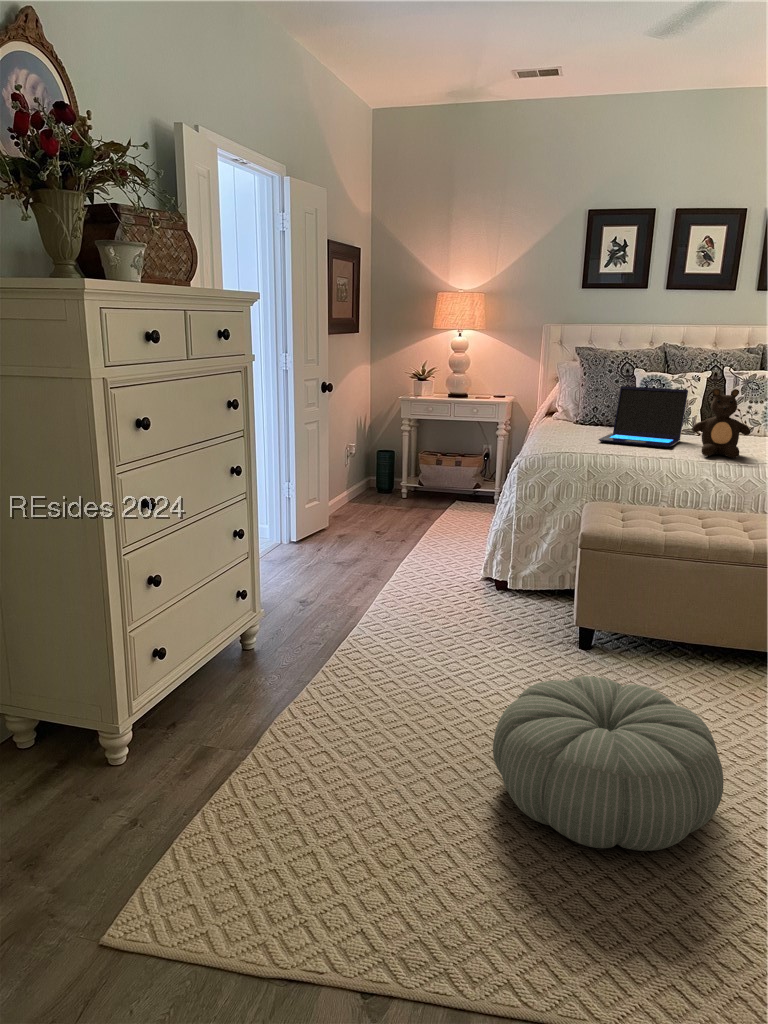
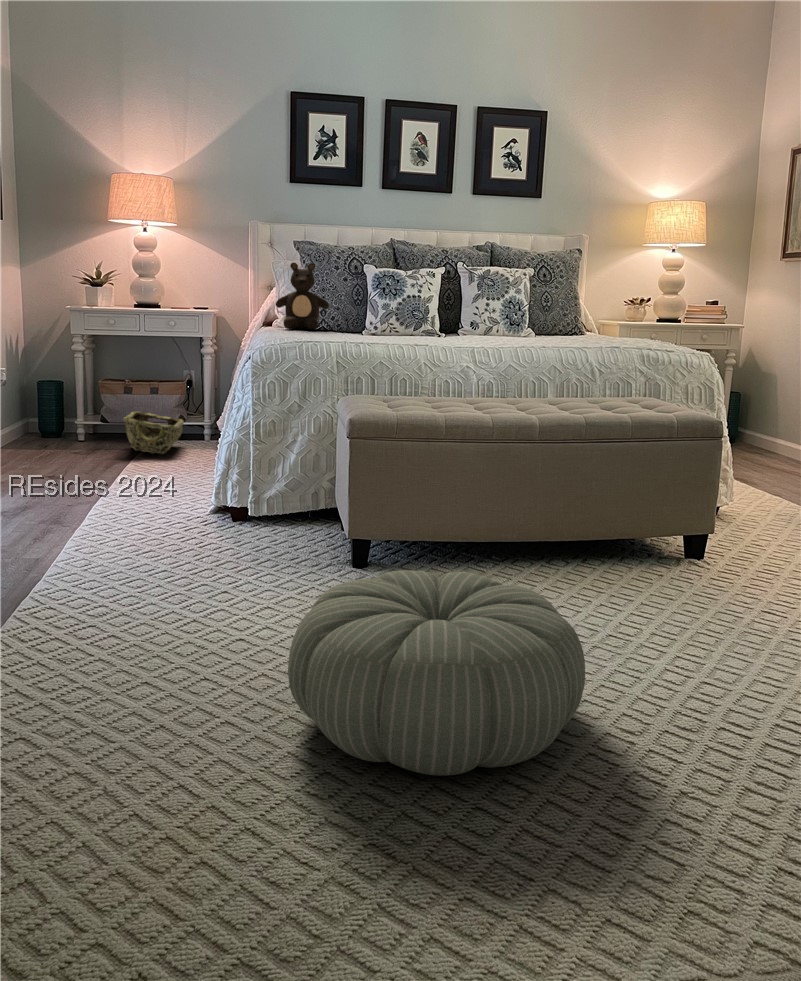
laptop: present [599,386,688,448] -> none [339,275,431,338]
teddy bear: present [692,388,750,458] -> present [276,263,329,330]
woven basket: none [432,477,479,515] -> present [124,411,184,454]

